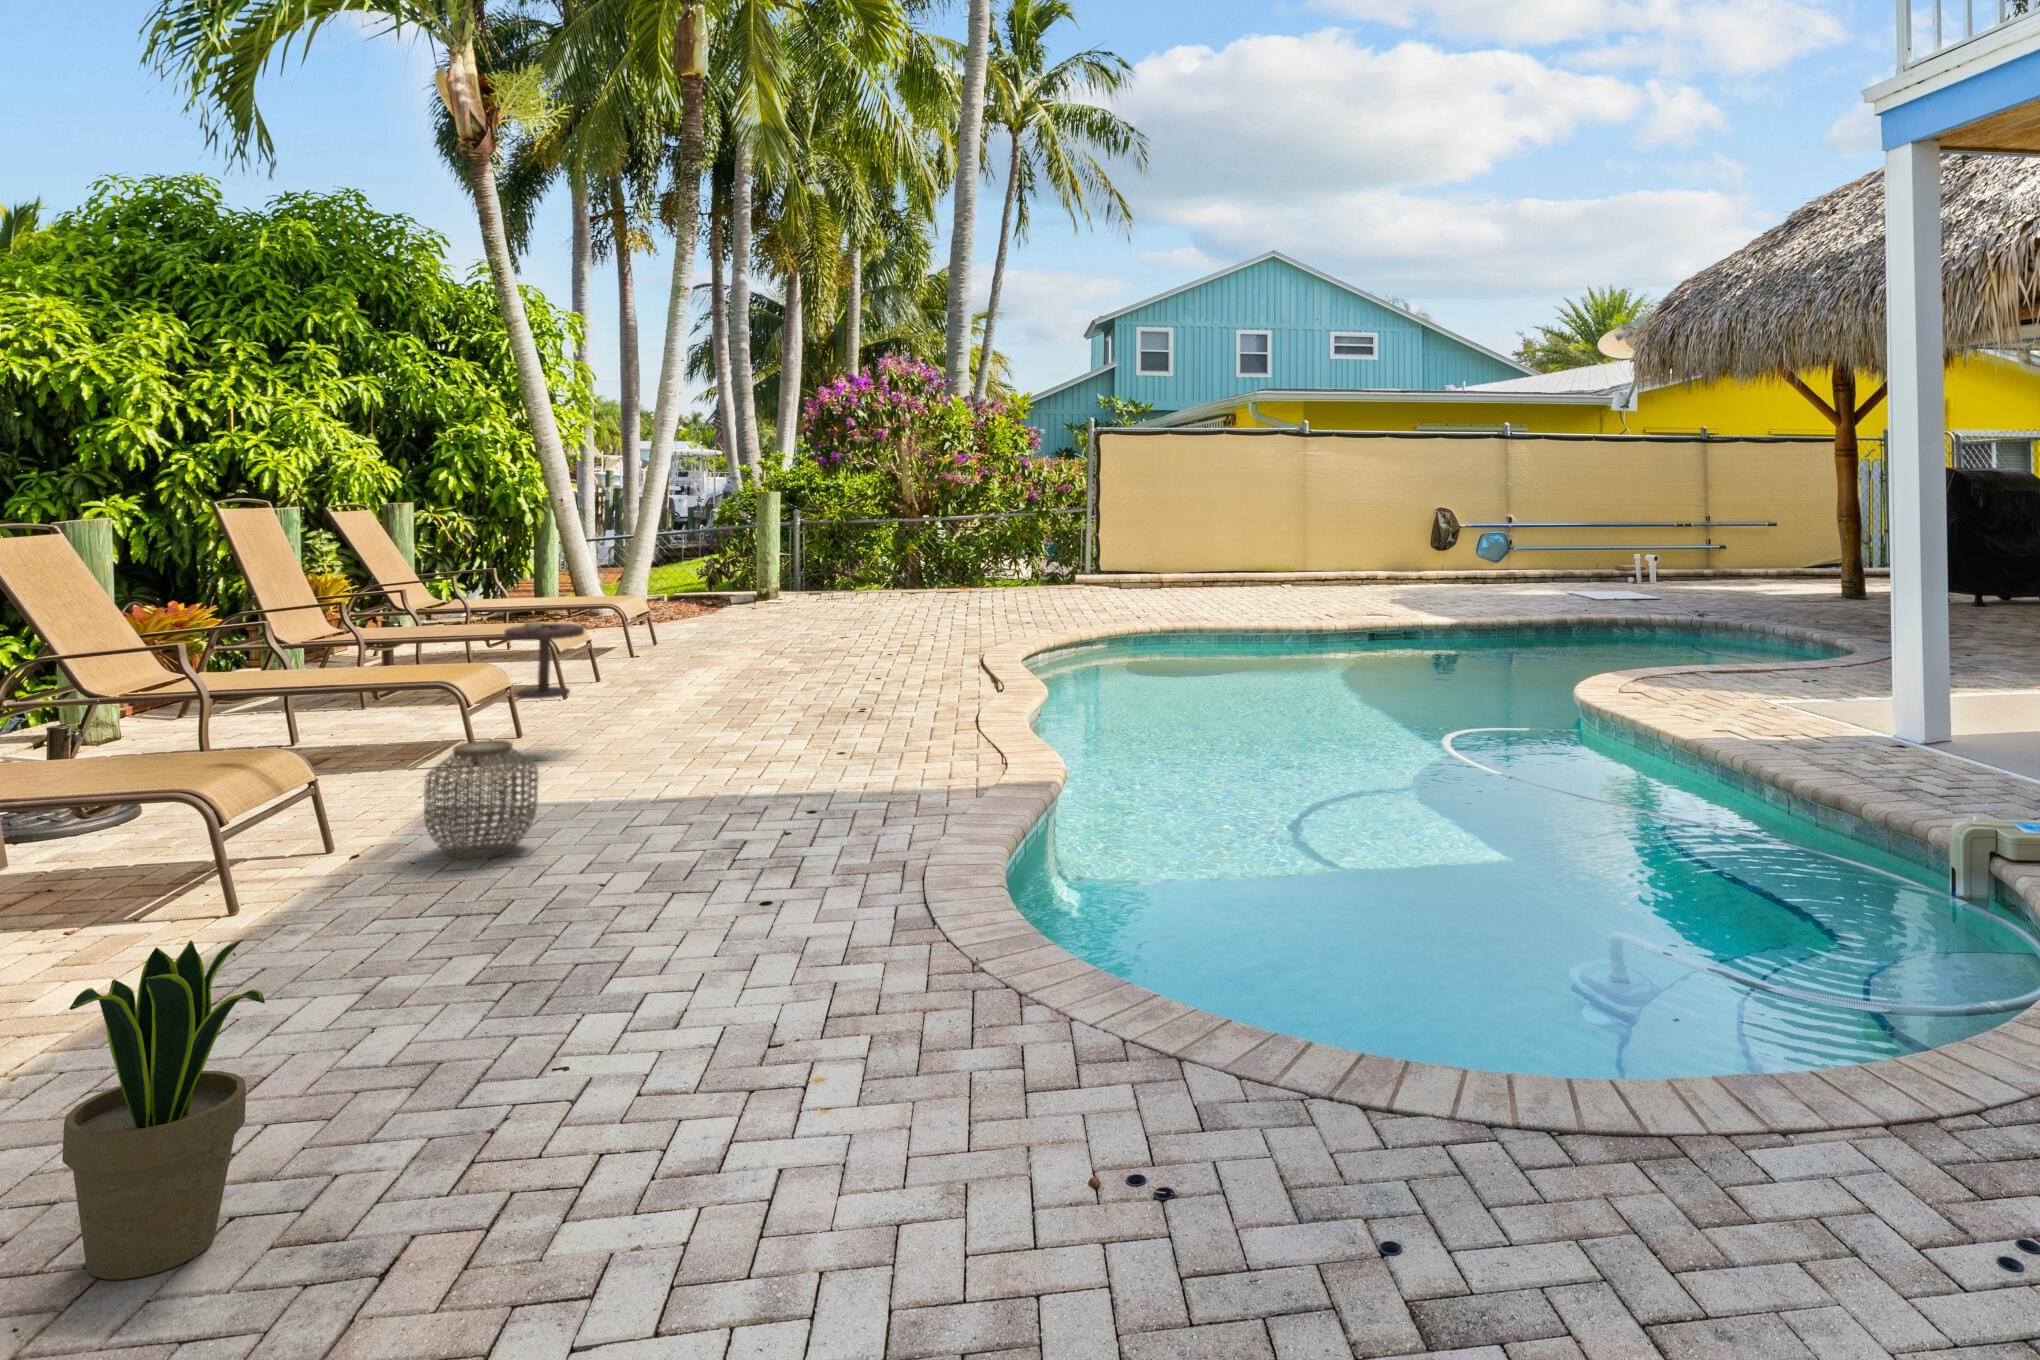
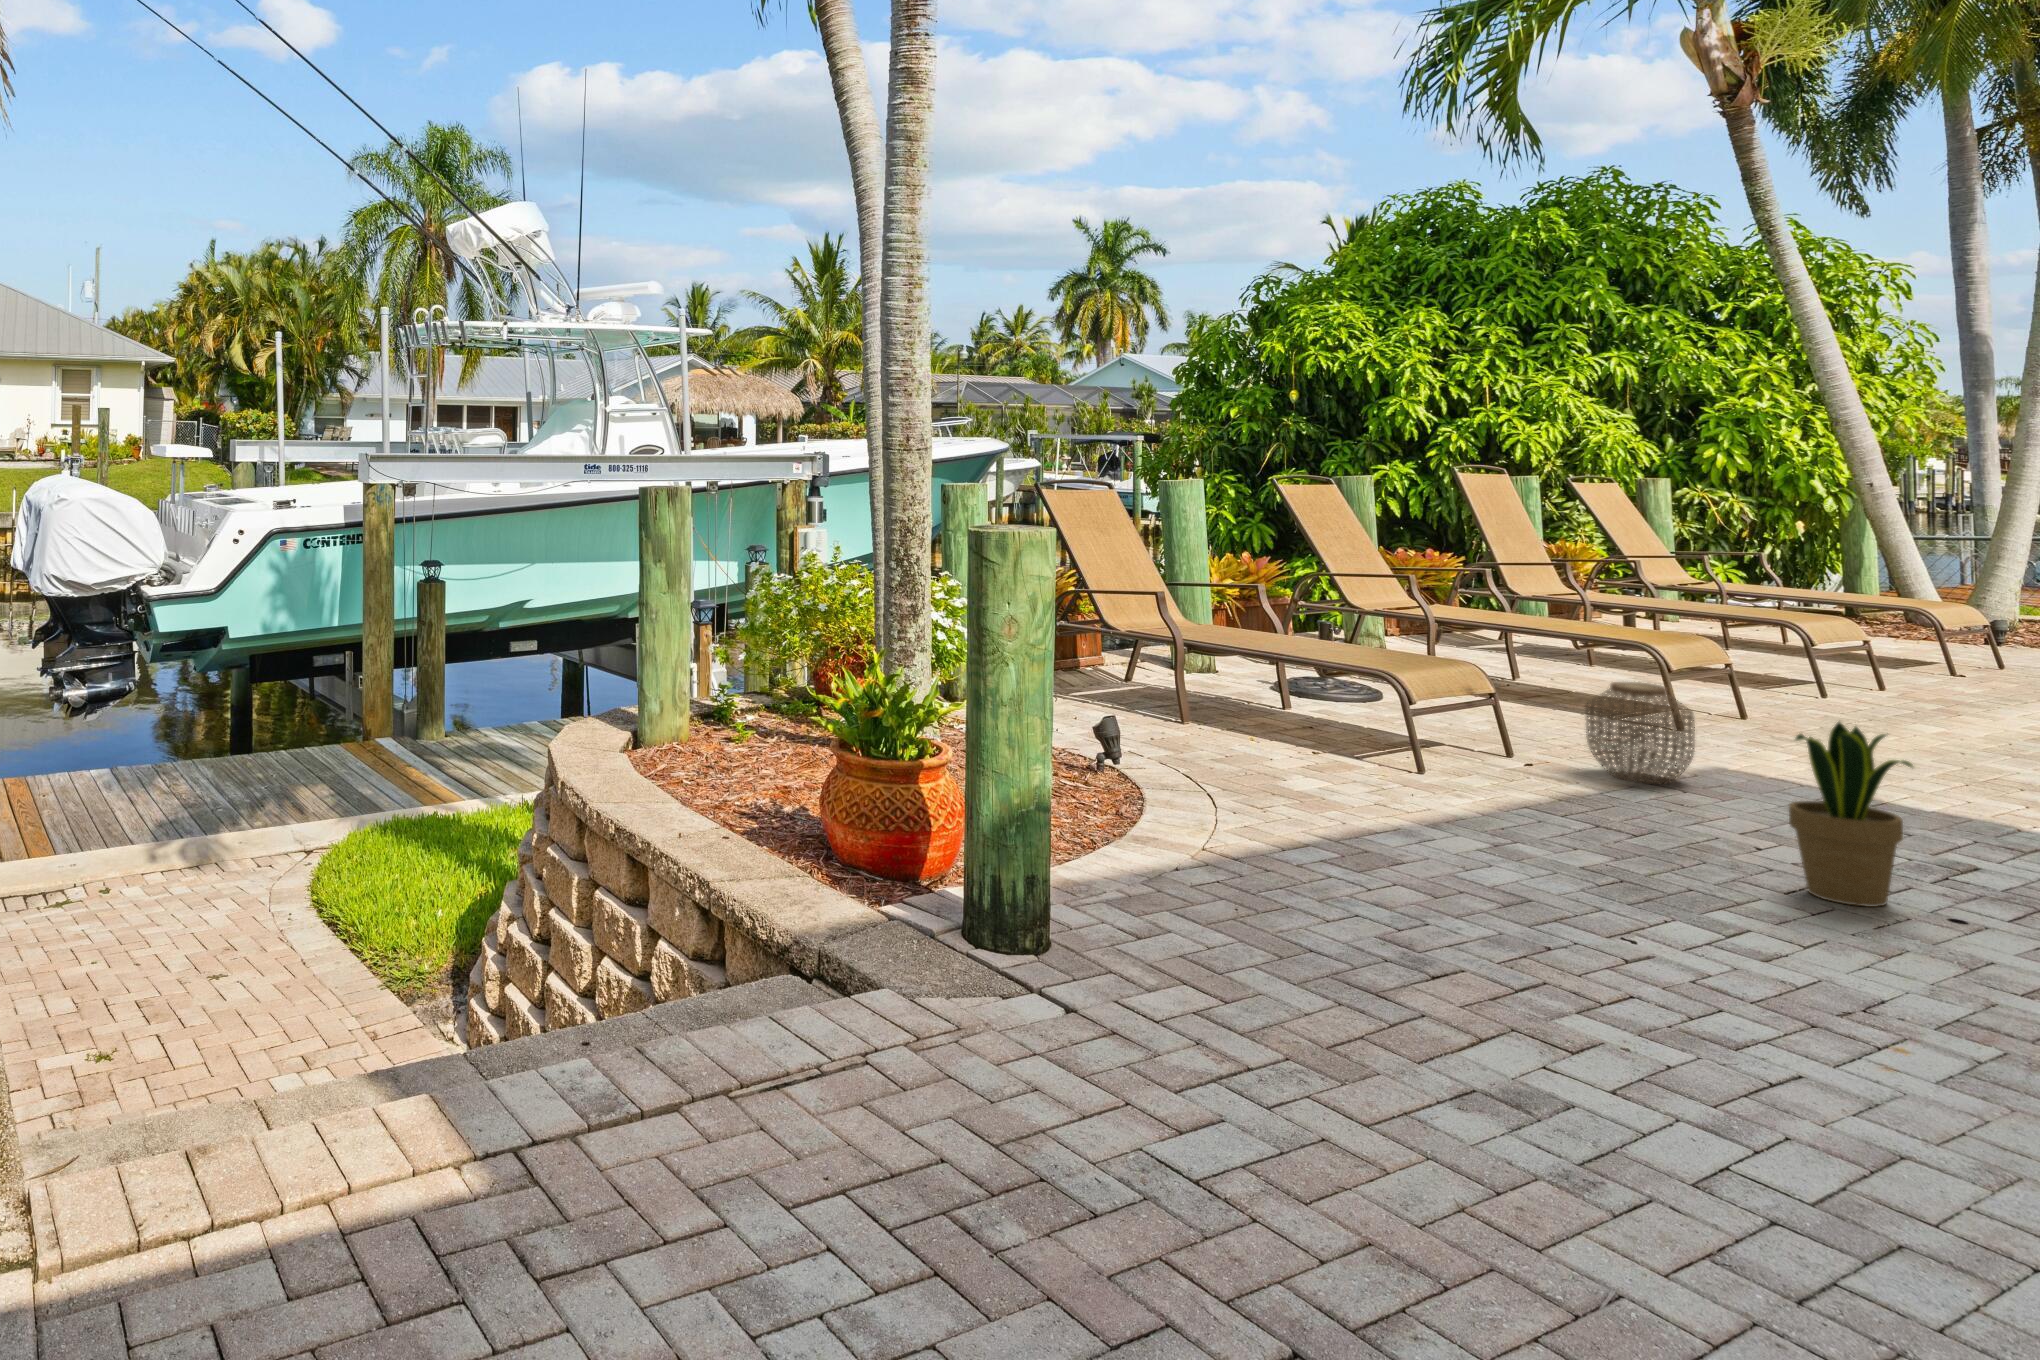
side table: present [504,621,585,699] -> none [1706,592,1797,727]
potted plant: present [62,939,265,1280] -> present [1789,722,1913,907]

